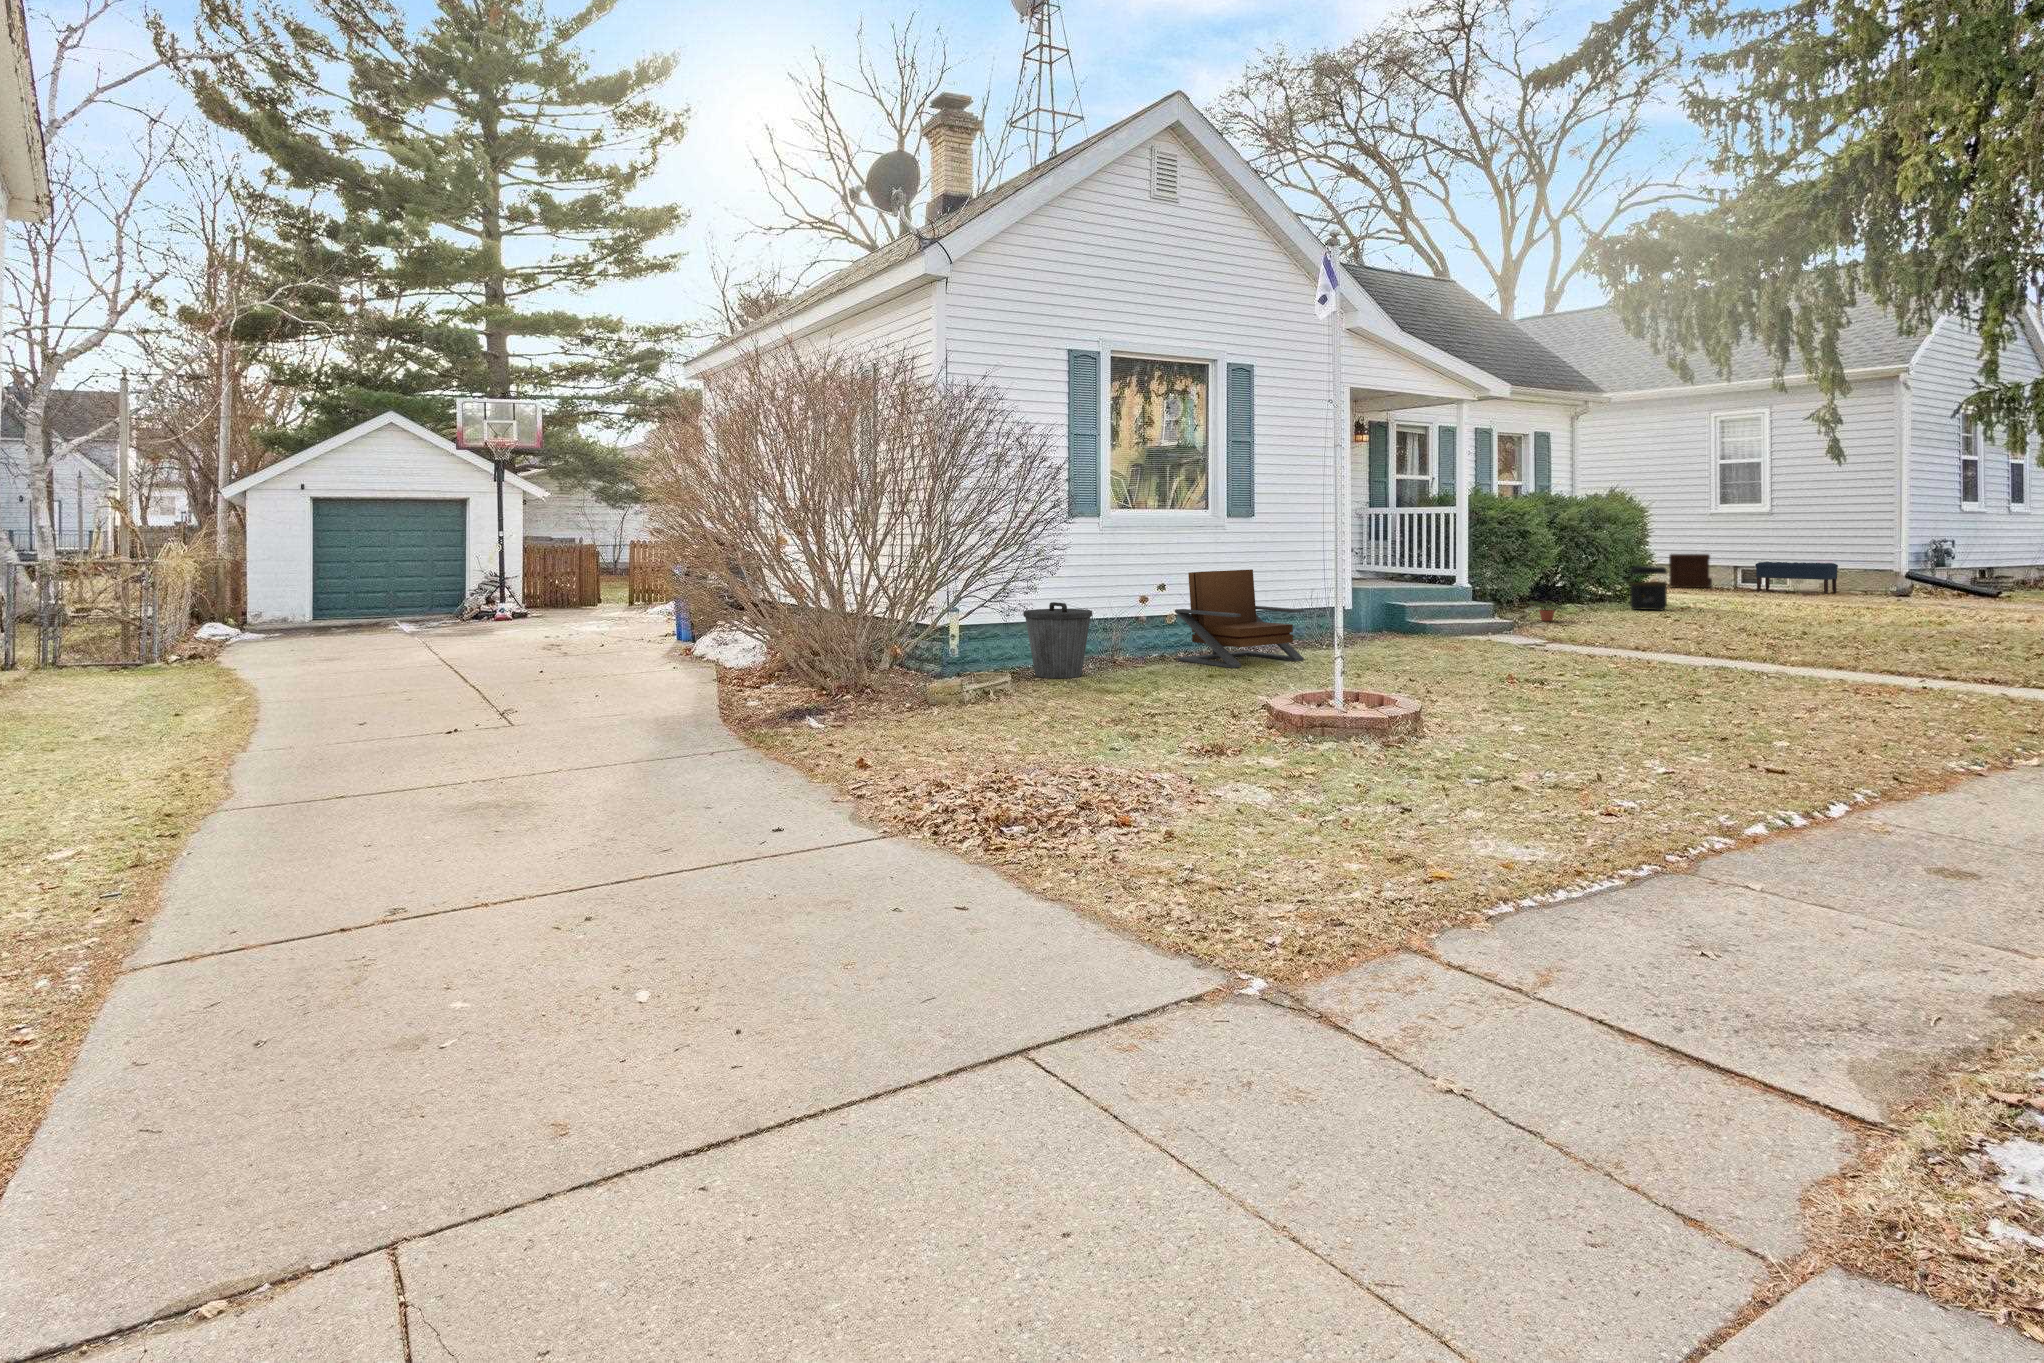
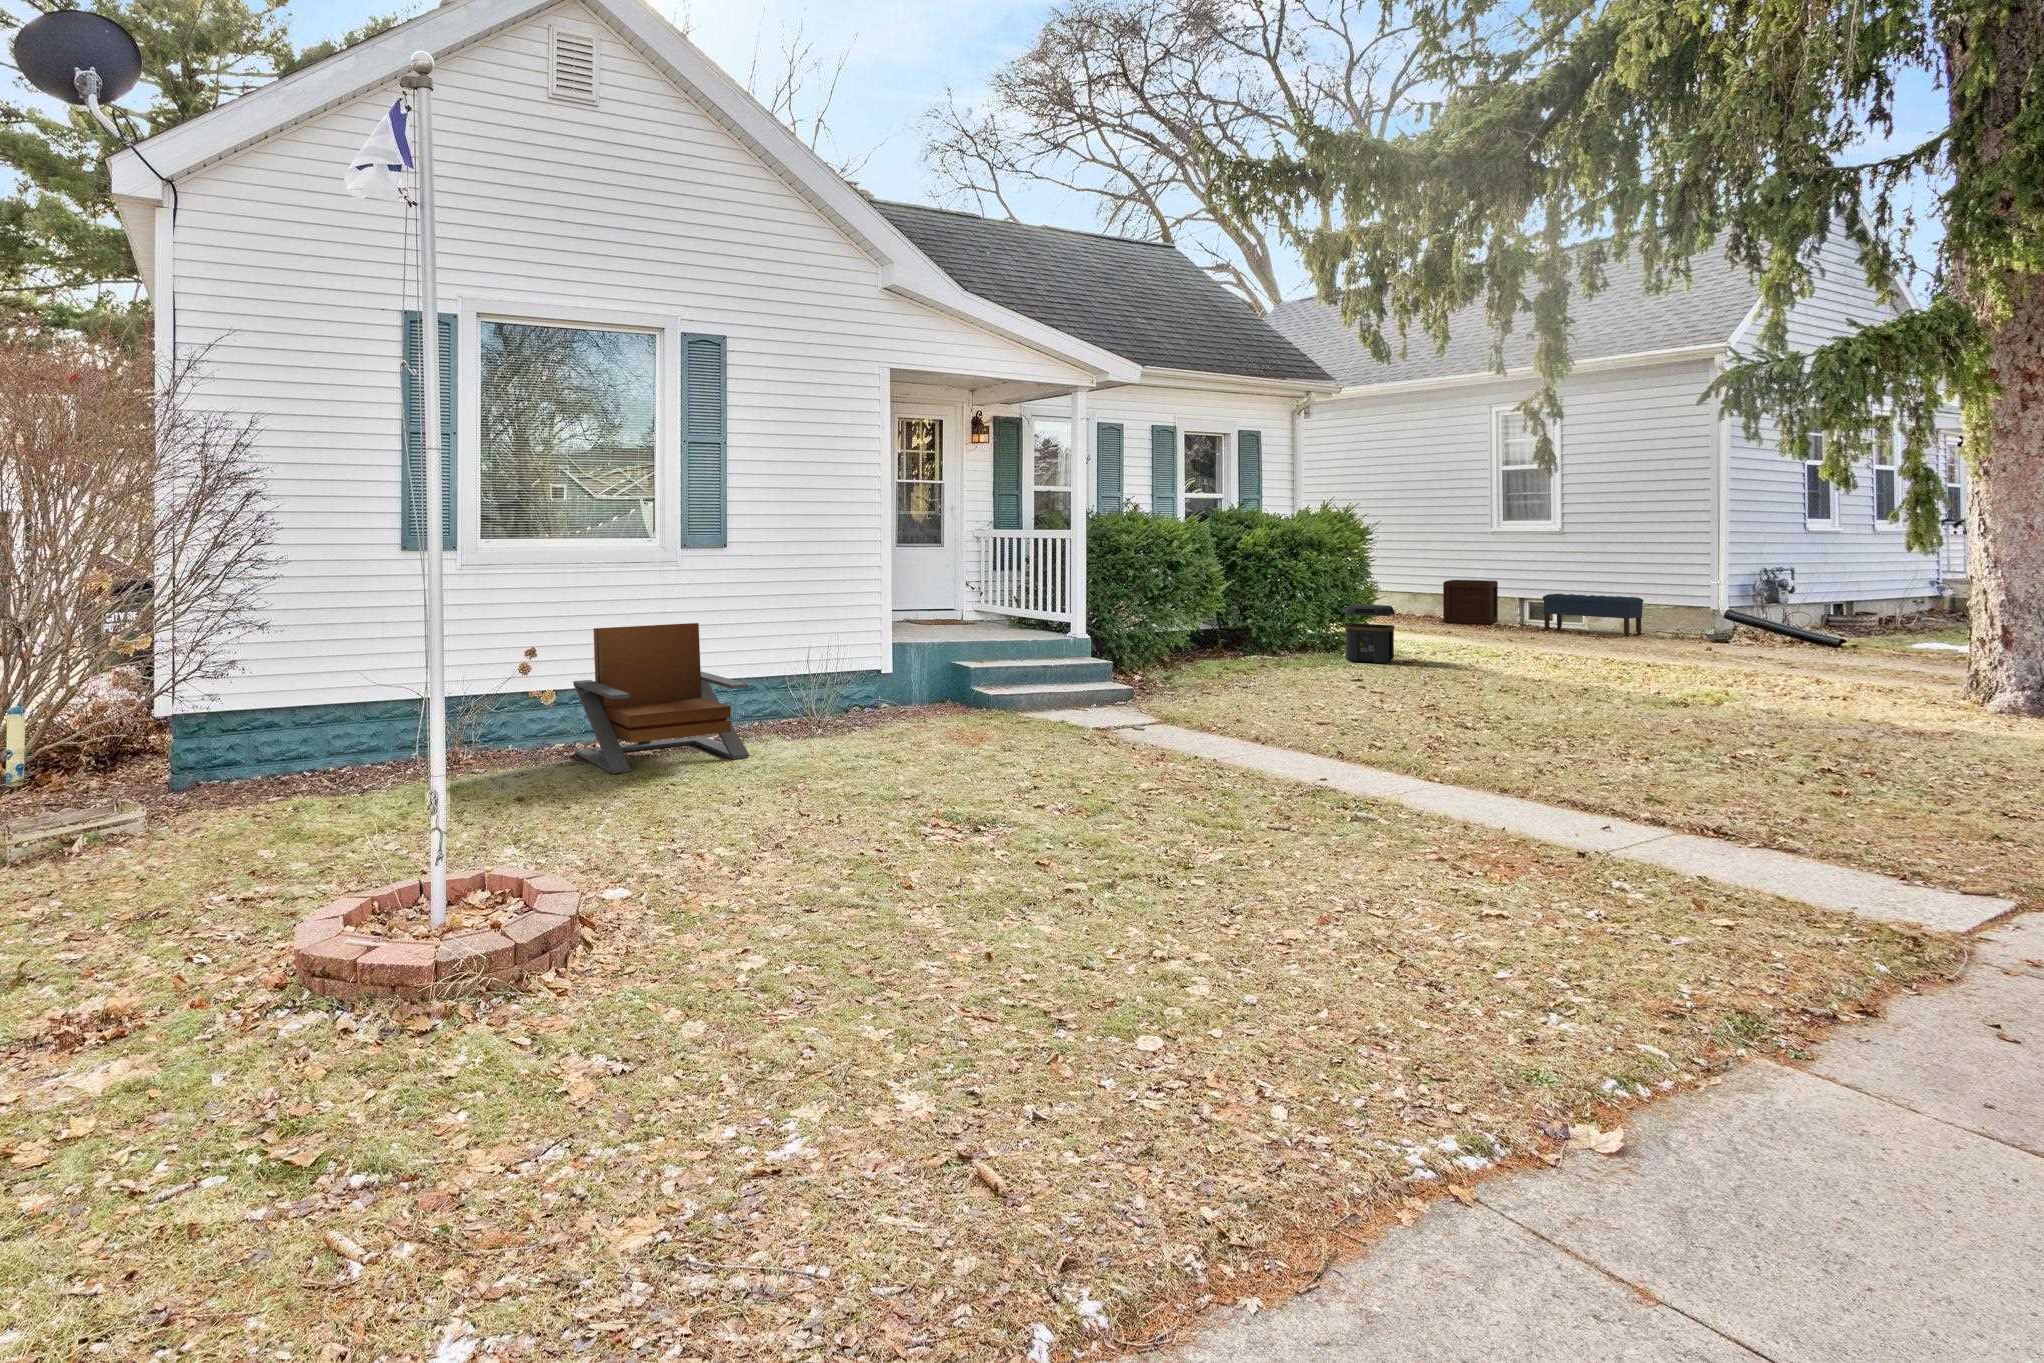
potted plant: present [1526,601,1567,621] -> none [1183,651,1237,681]
trash can: present [1023,602,1092,678] -> none [279,677,391,794]

